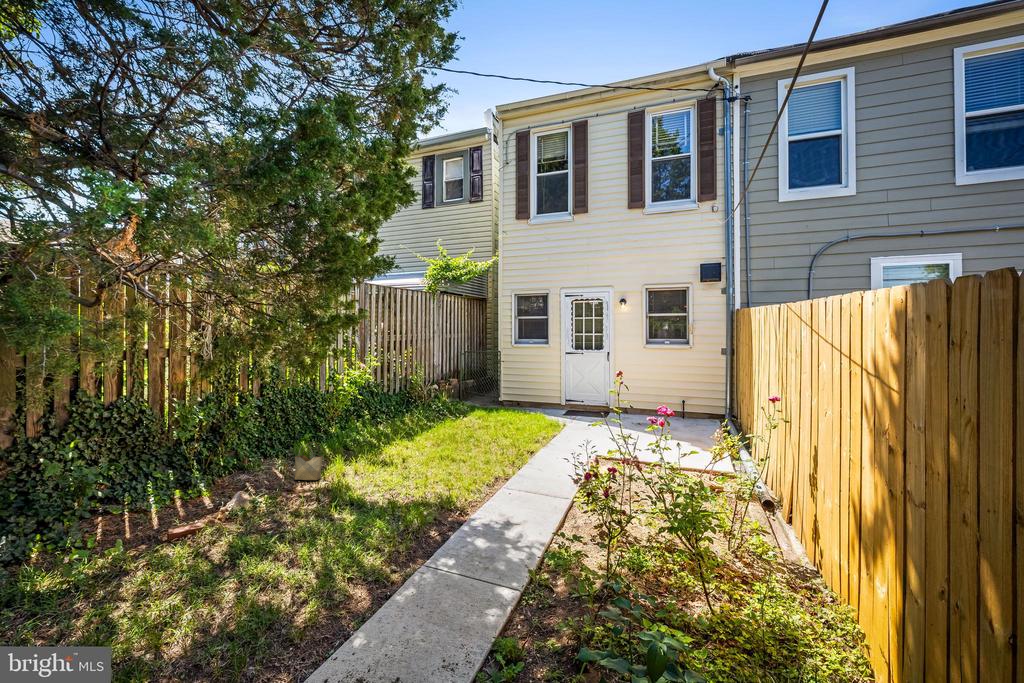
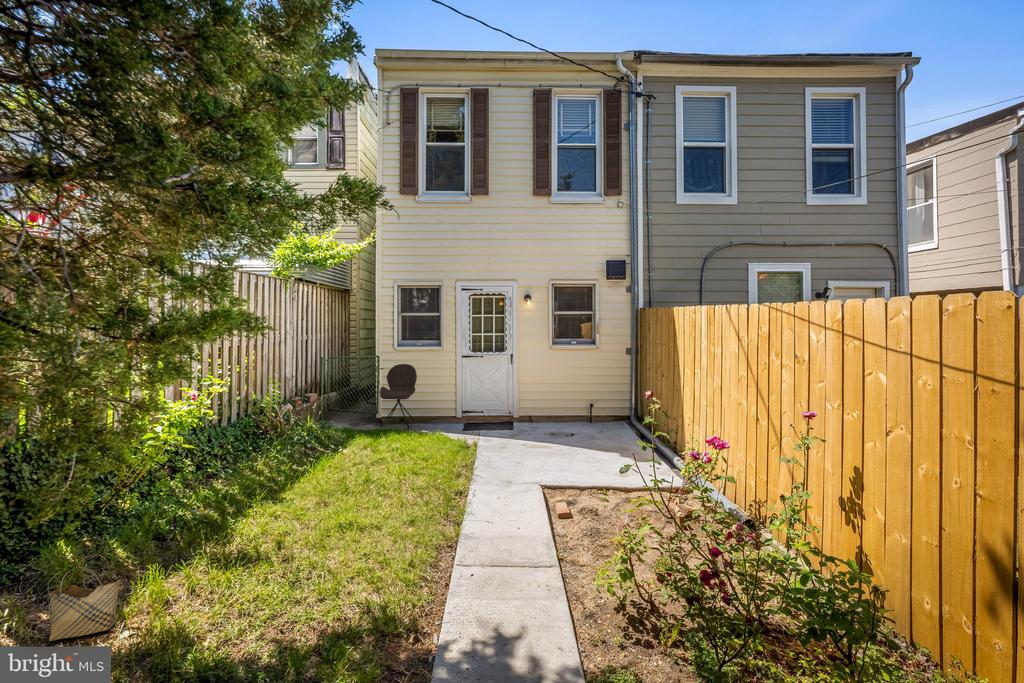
chair: none [498,357,528,408] -> present [380,364,417,428]

